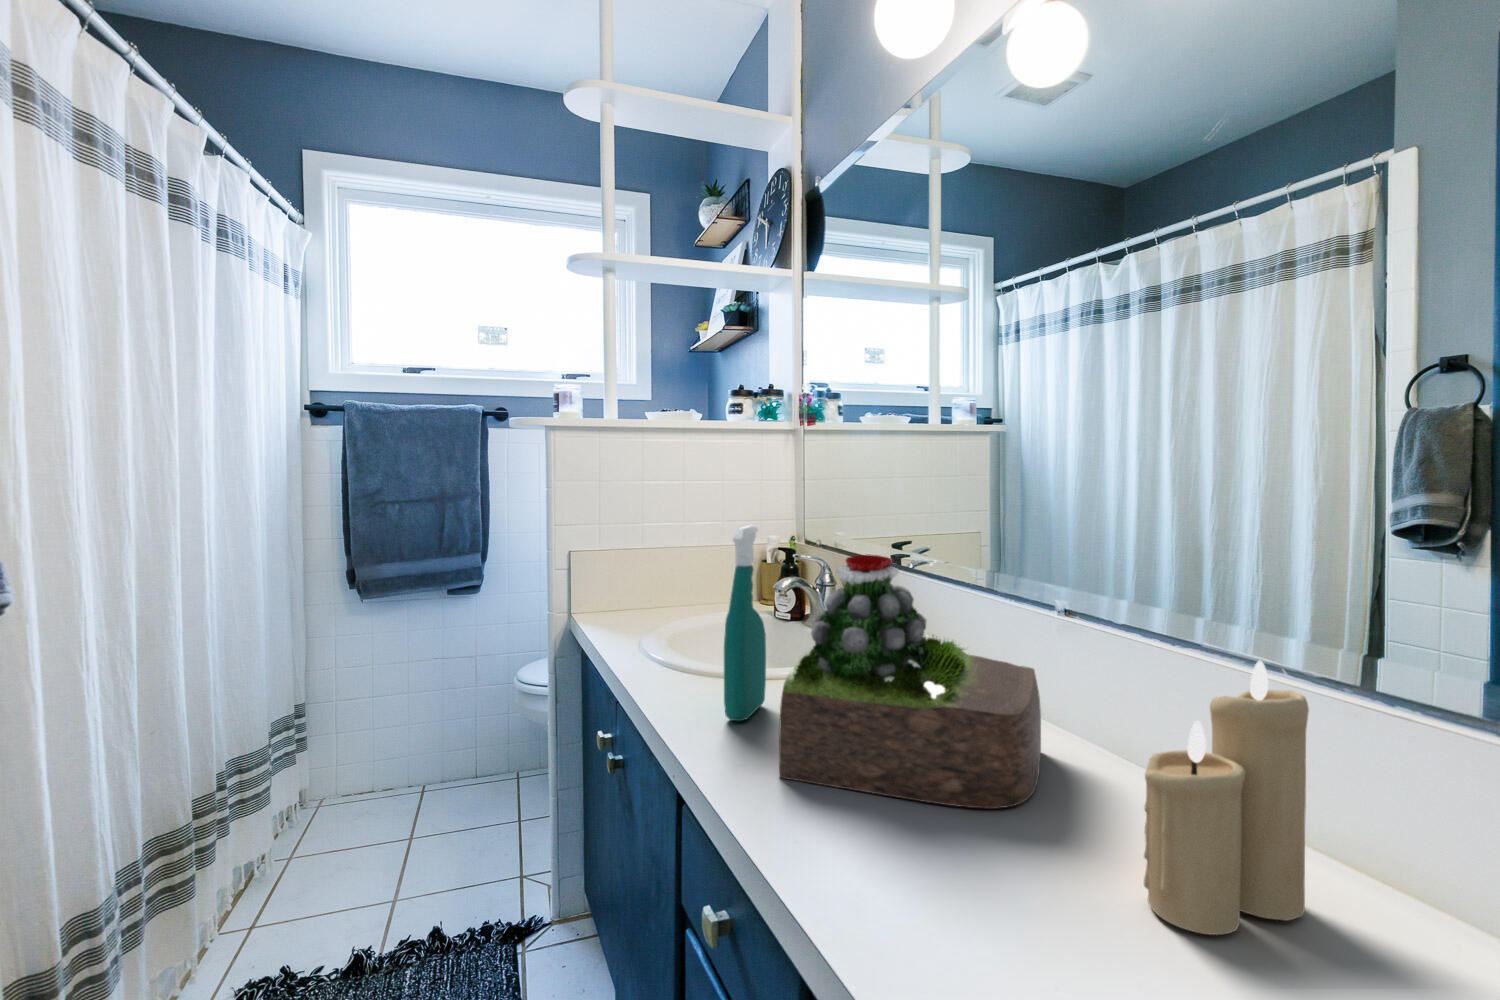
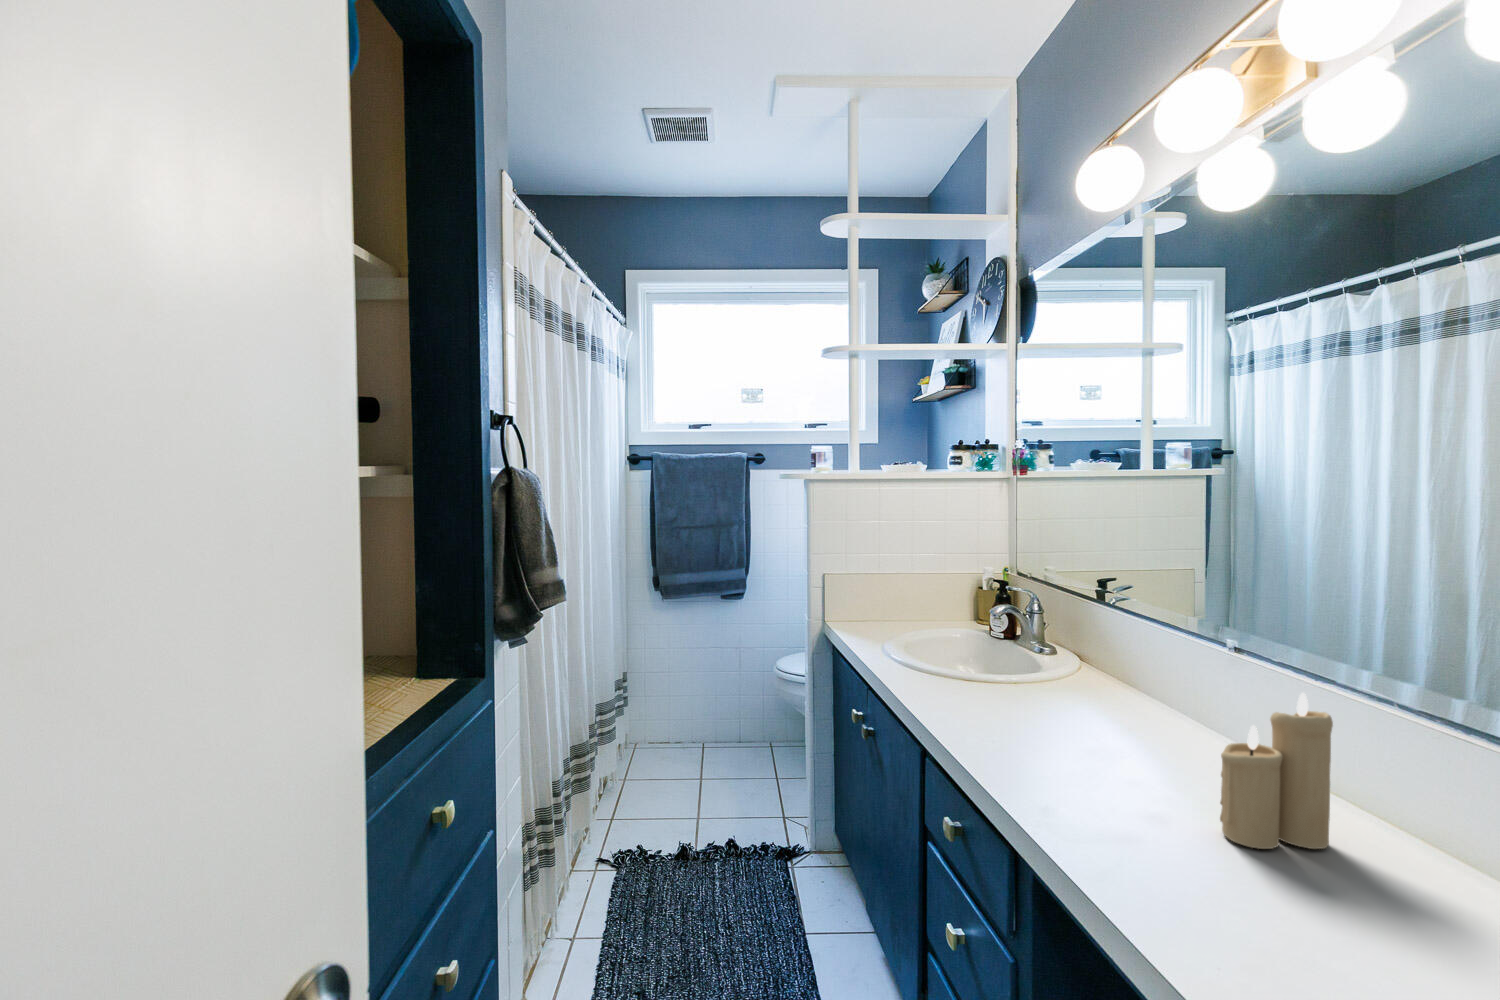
spray bottle: present [724,525,766,721] -> none [954,575,984,709]
succulent plant: present [779,555,1041,808] -> none [993,603,1187,776]

